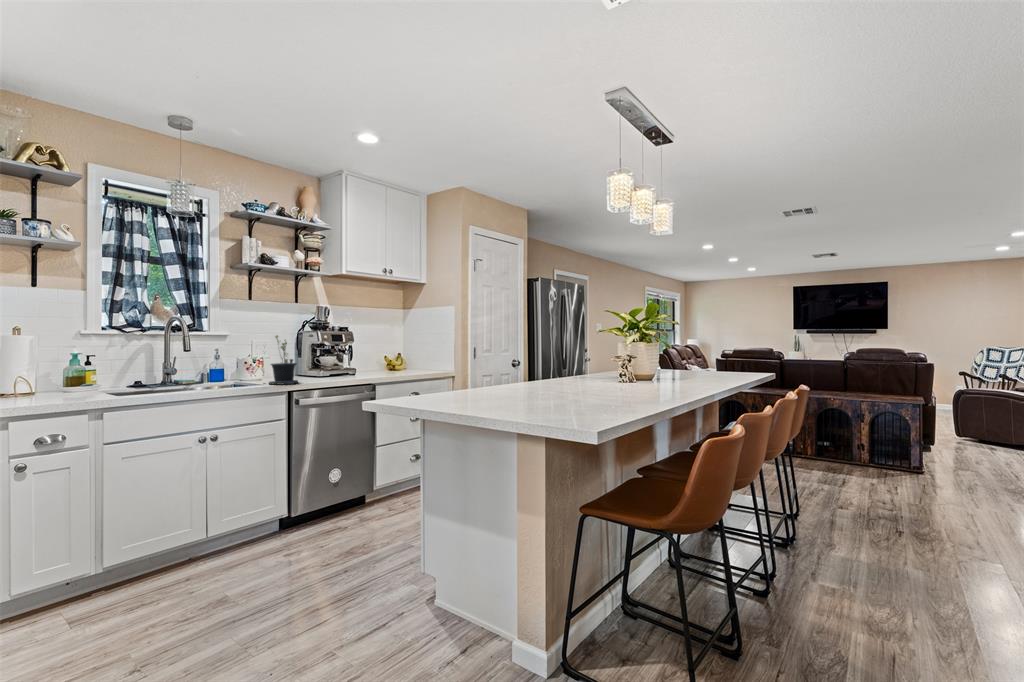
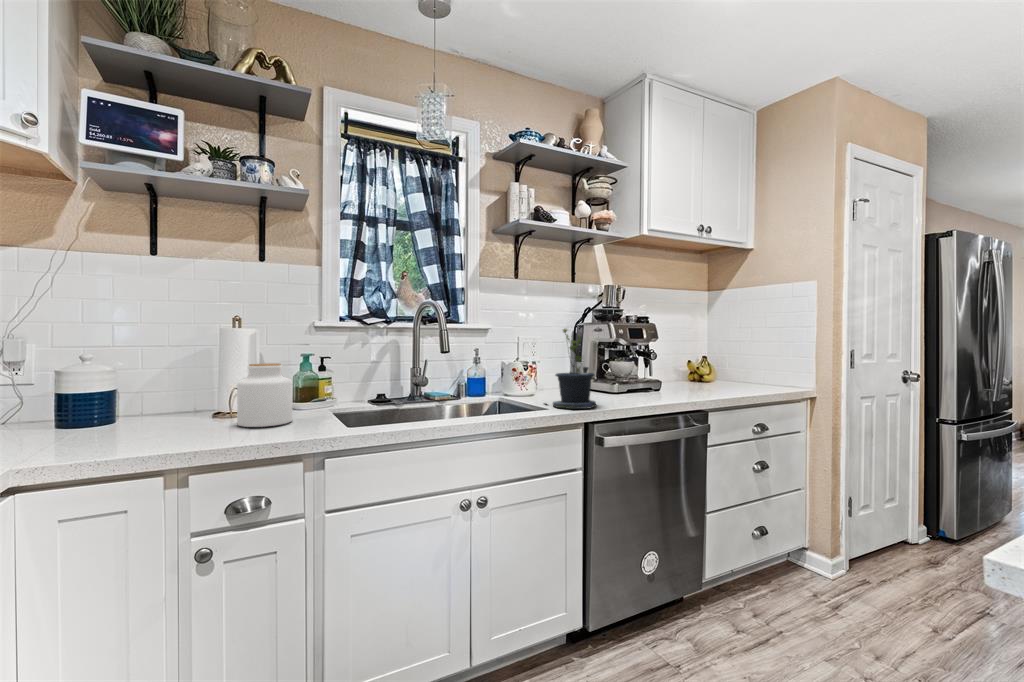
jar: none [29,359,72,398] -> present [237,363,292,427]

